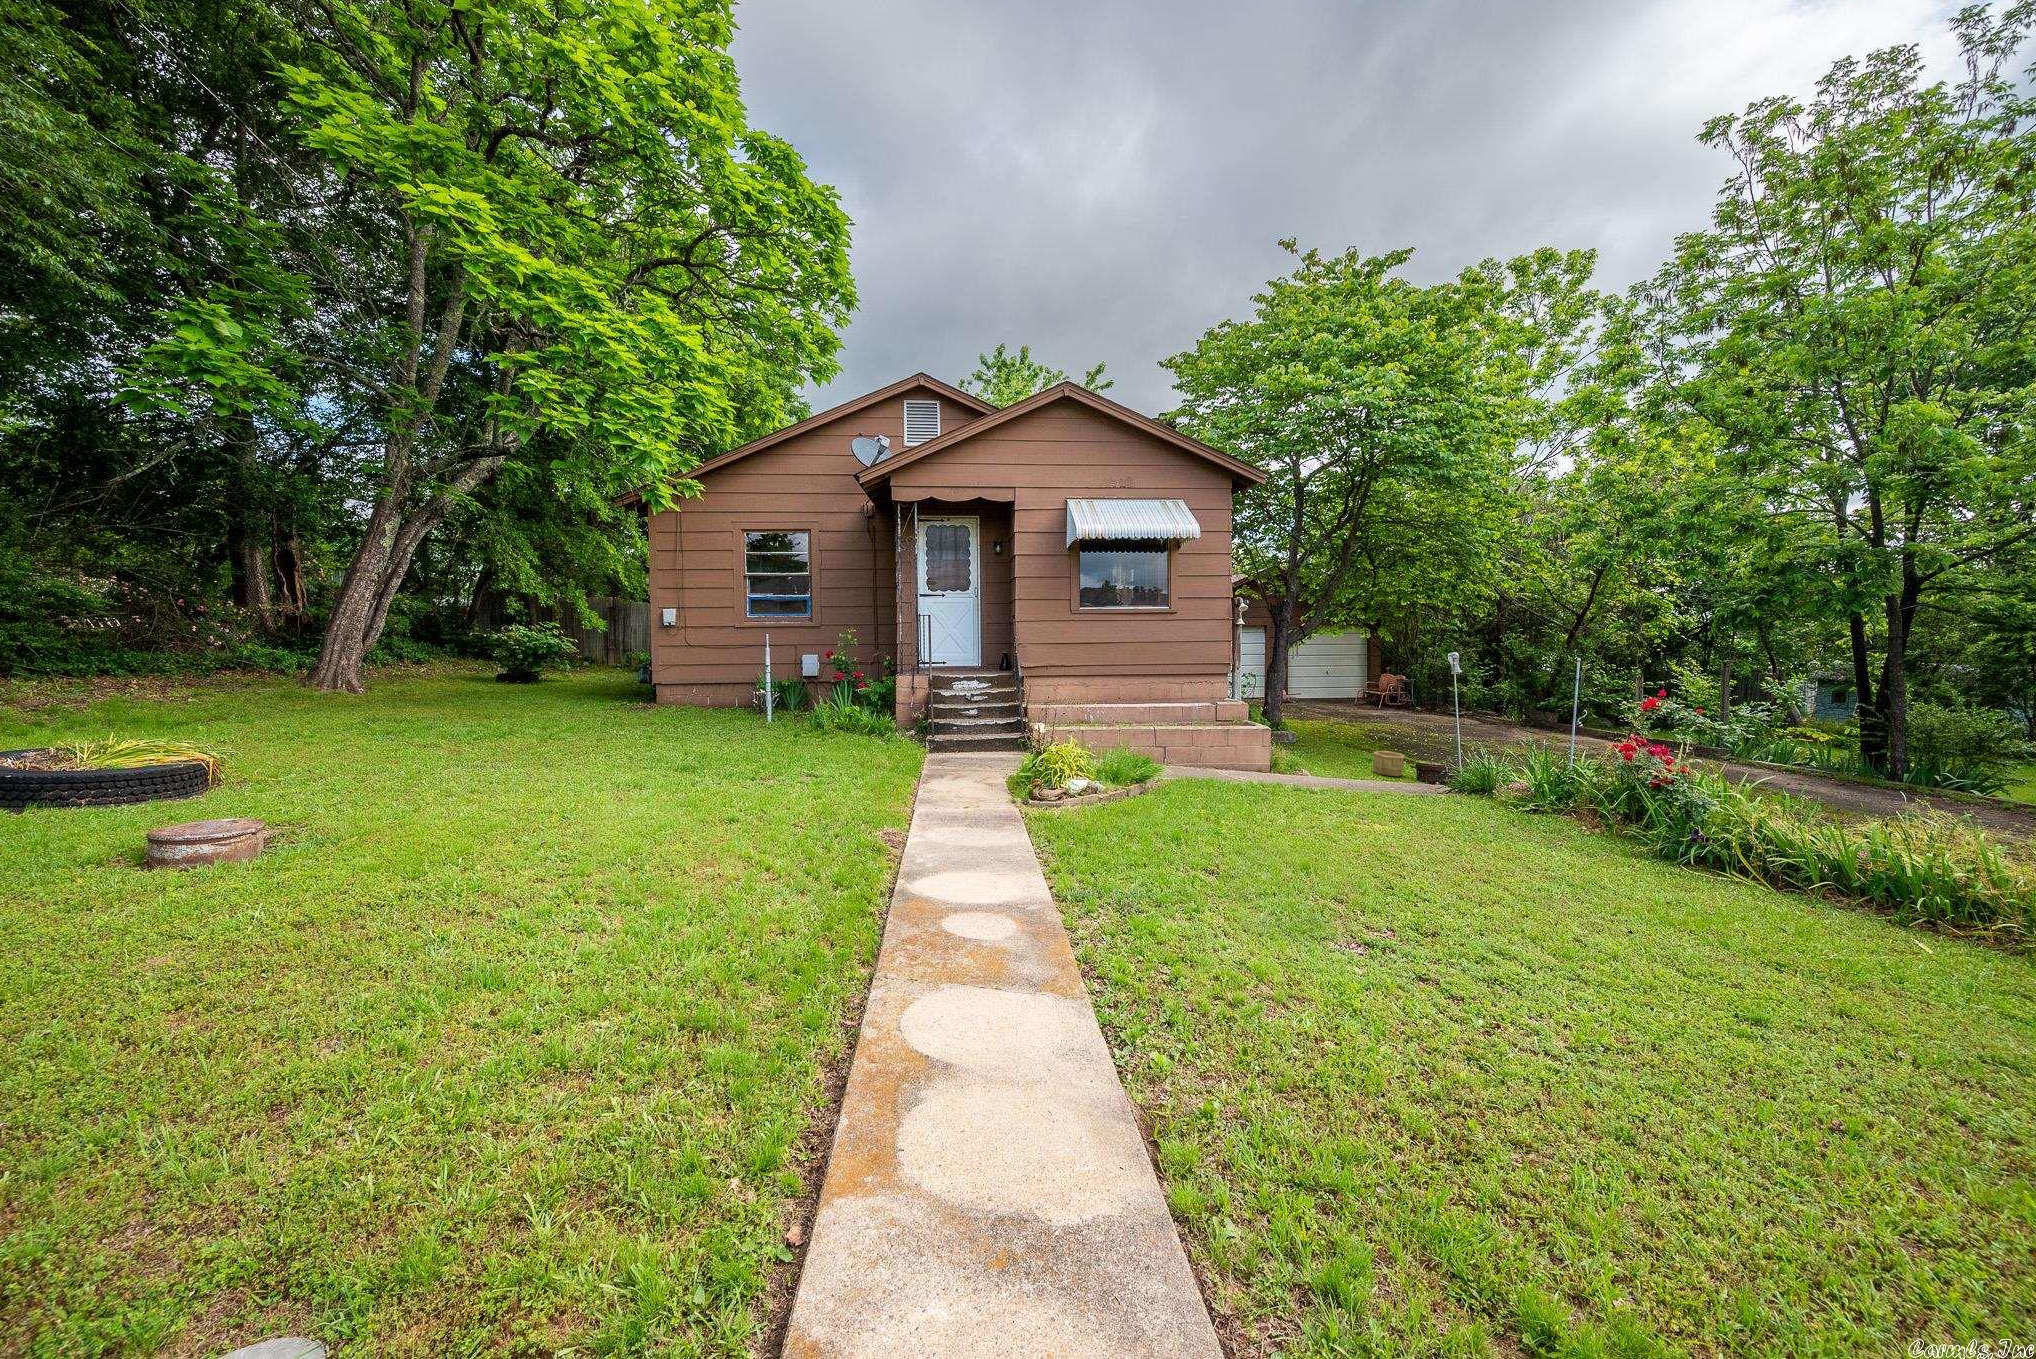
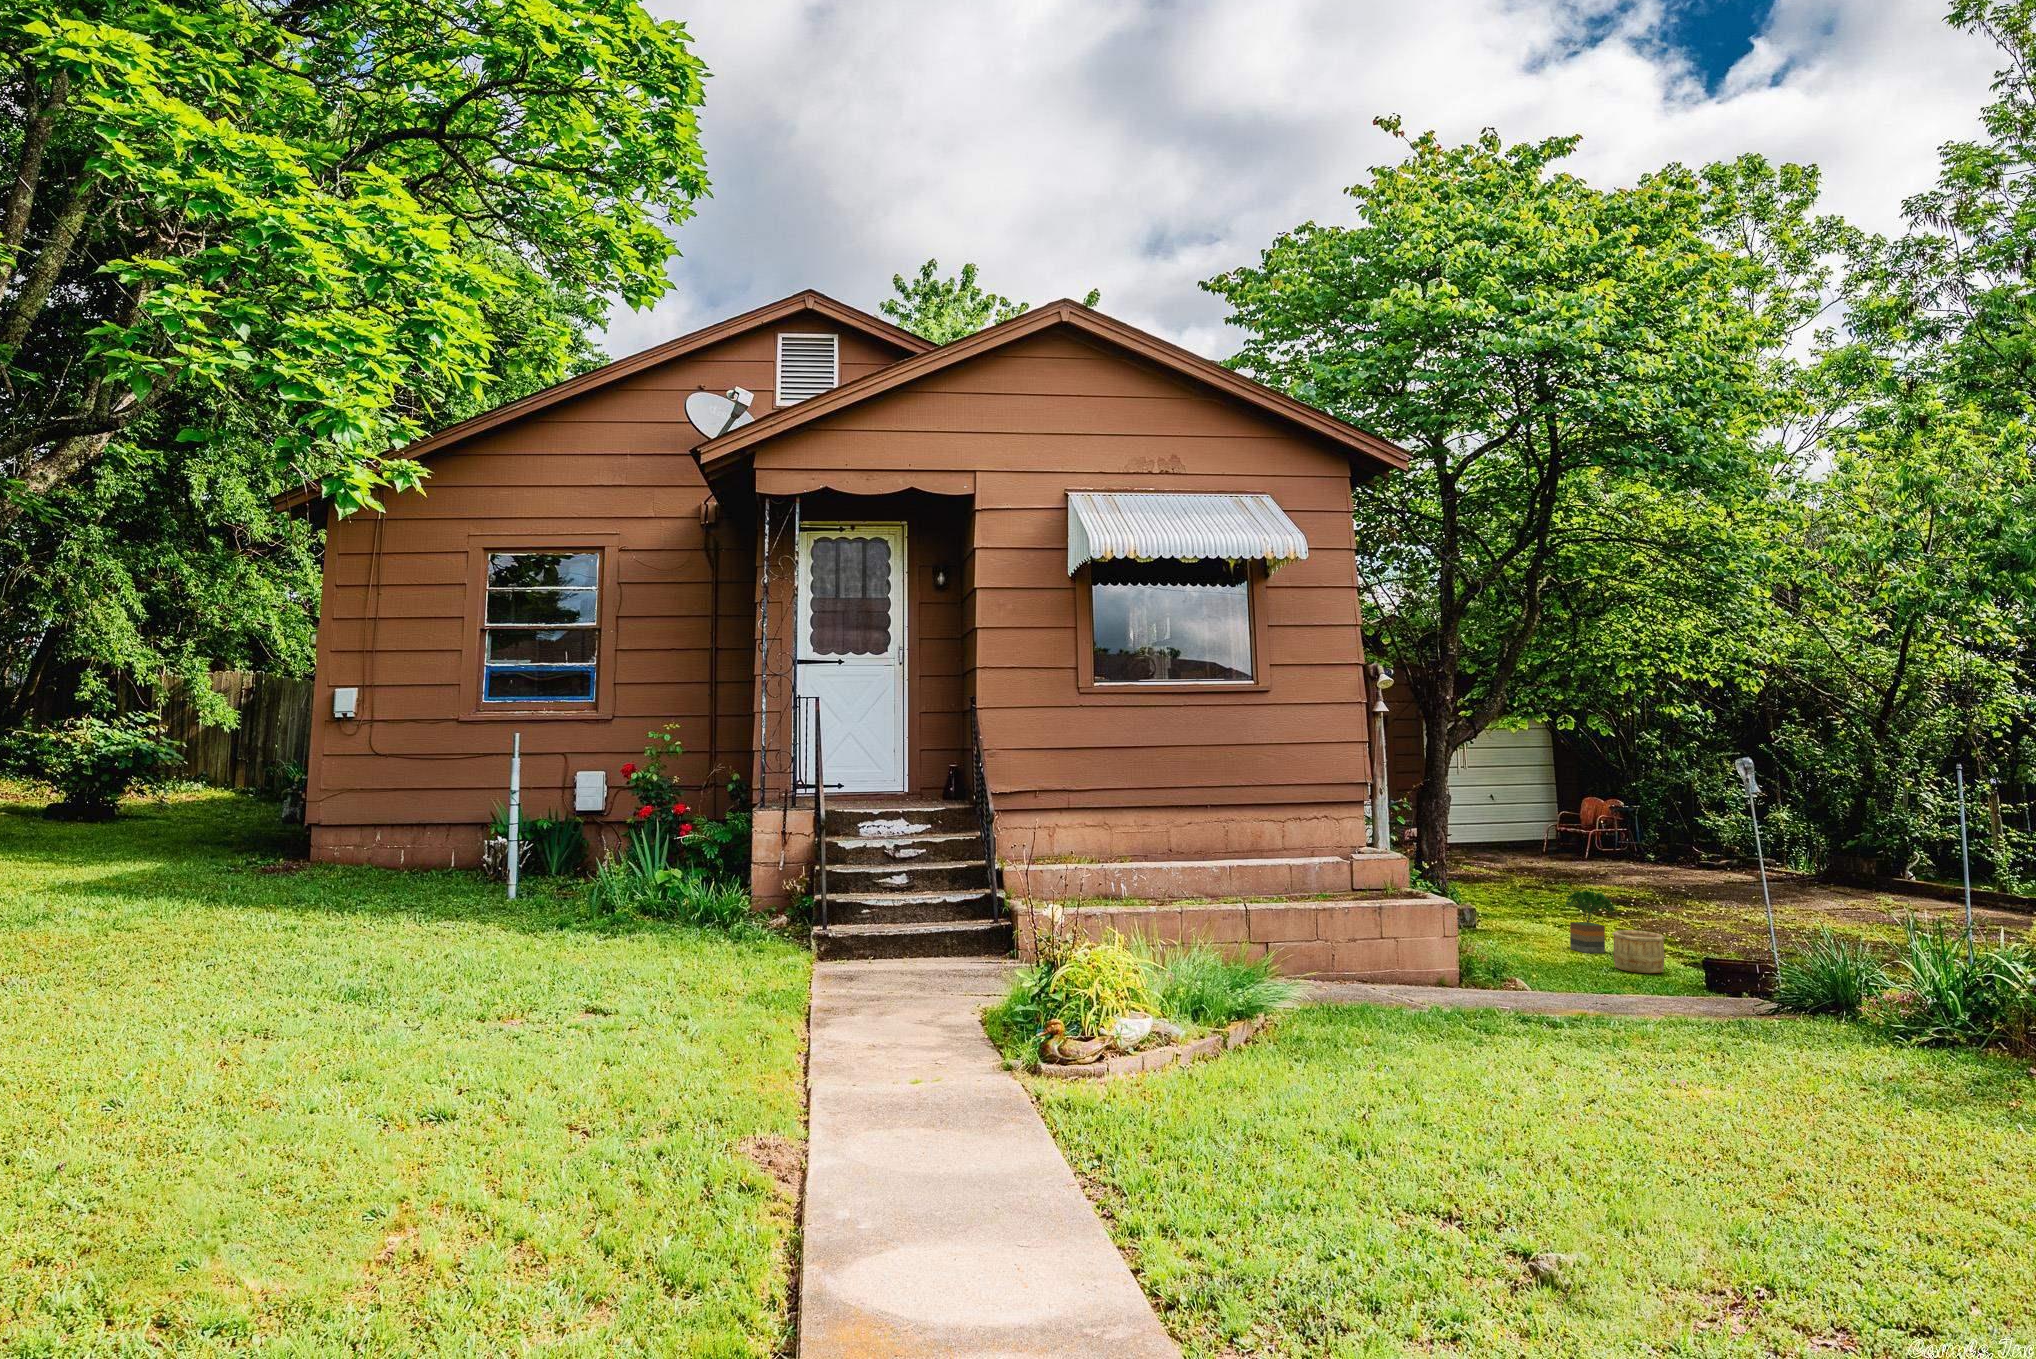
potted tree: none [1345,725,1376,760] -> present [1566,891,1615,953]

